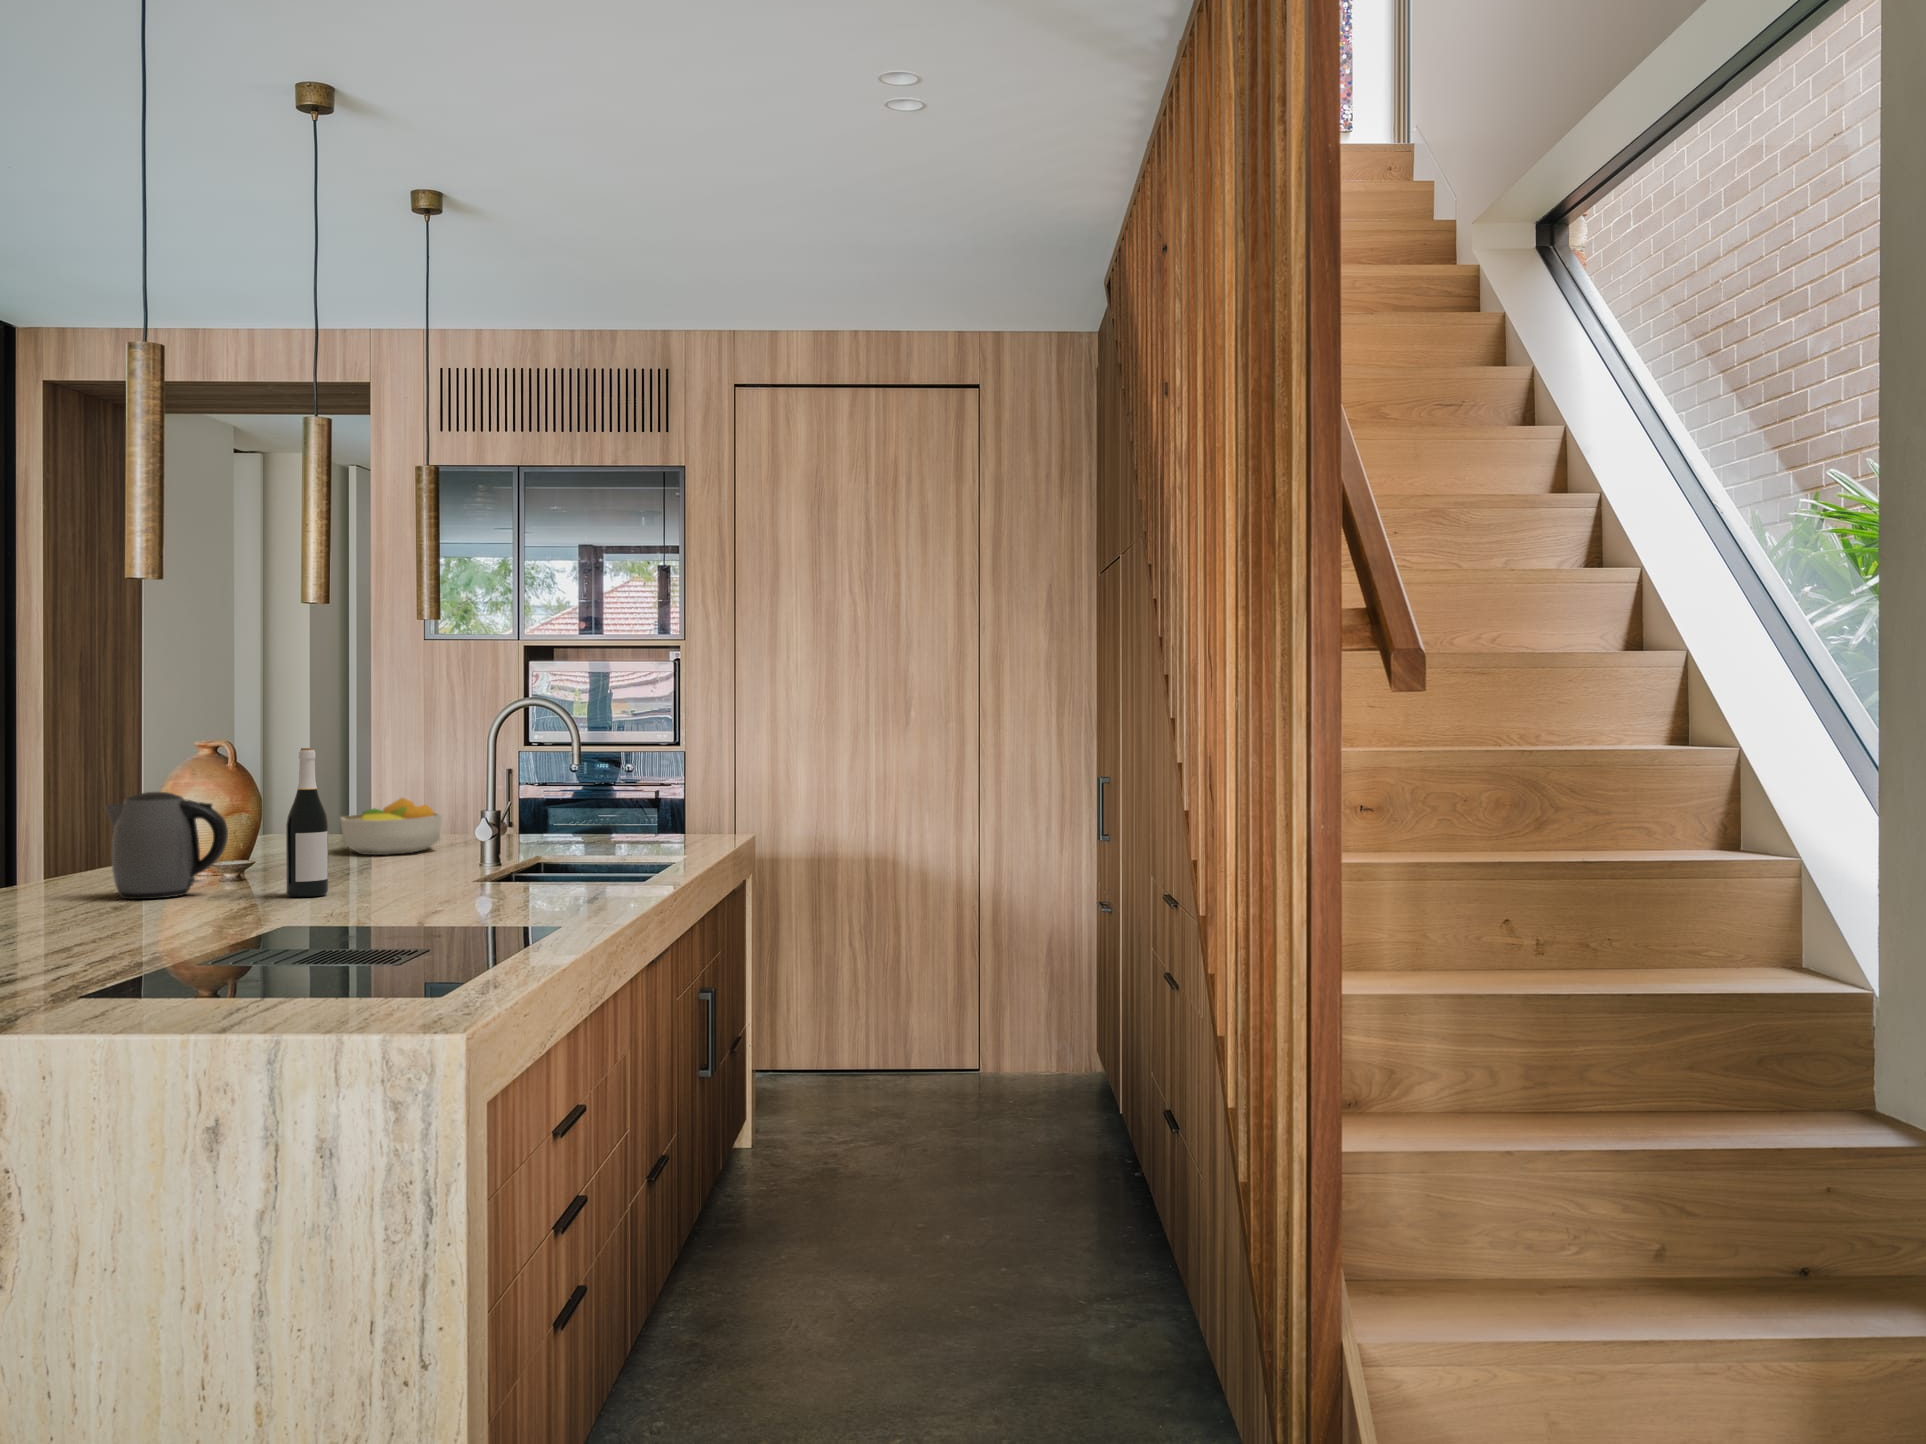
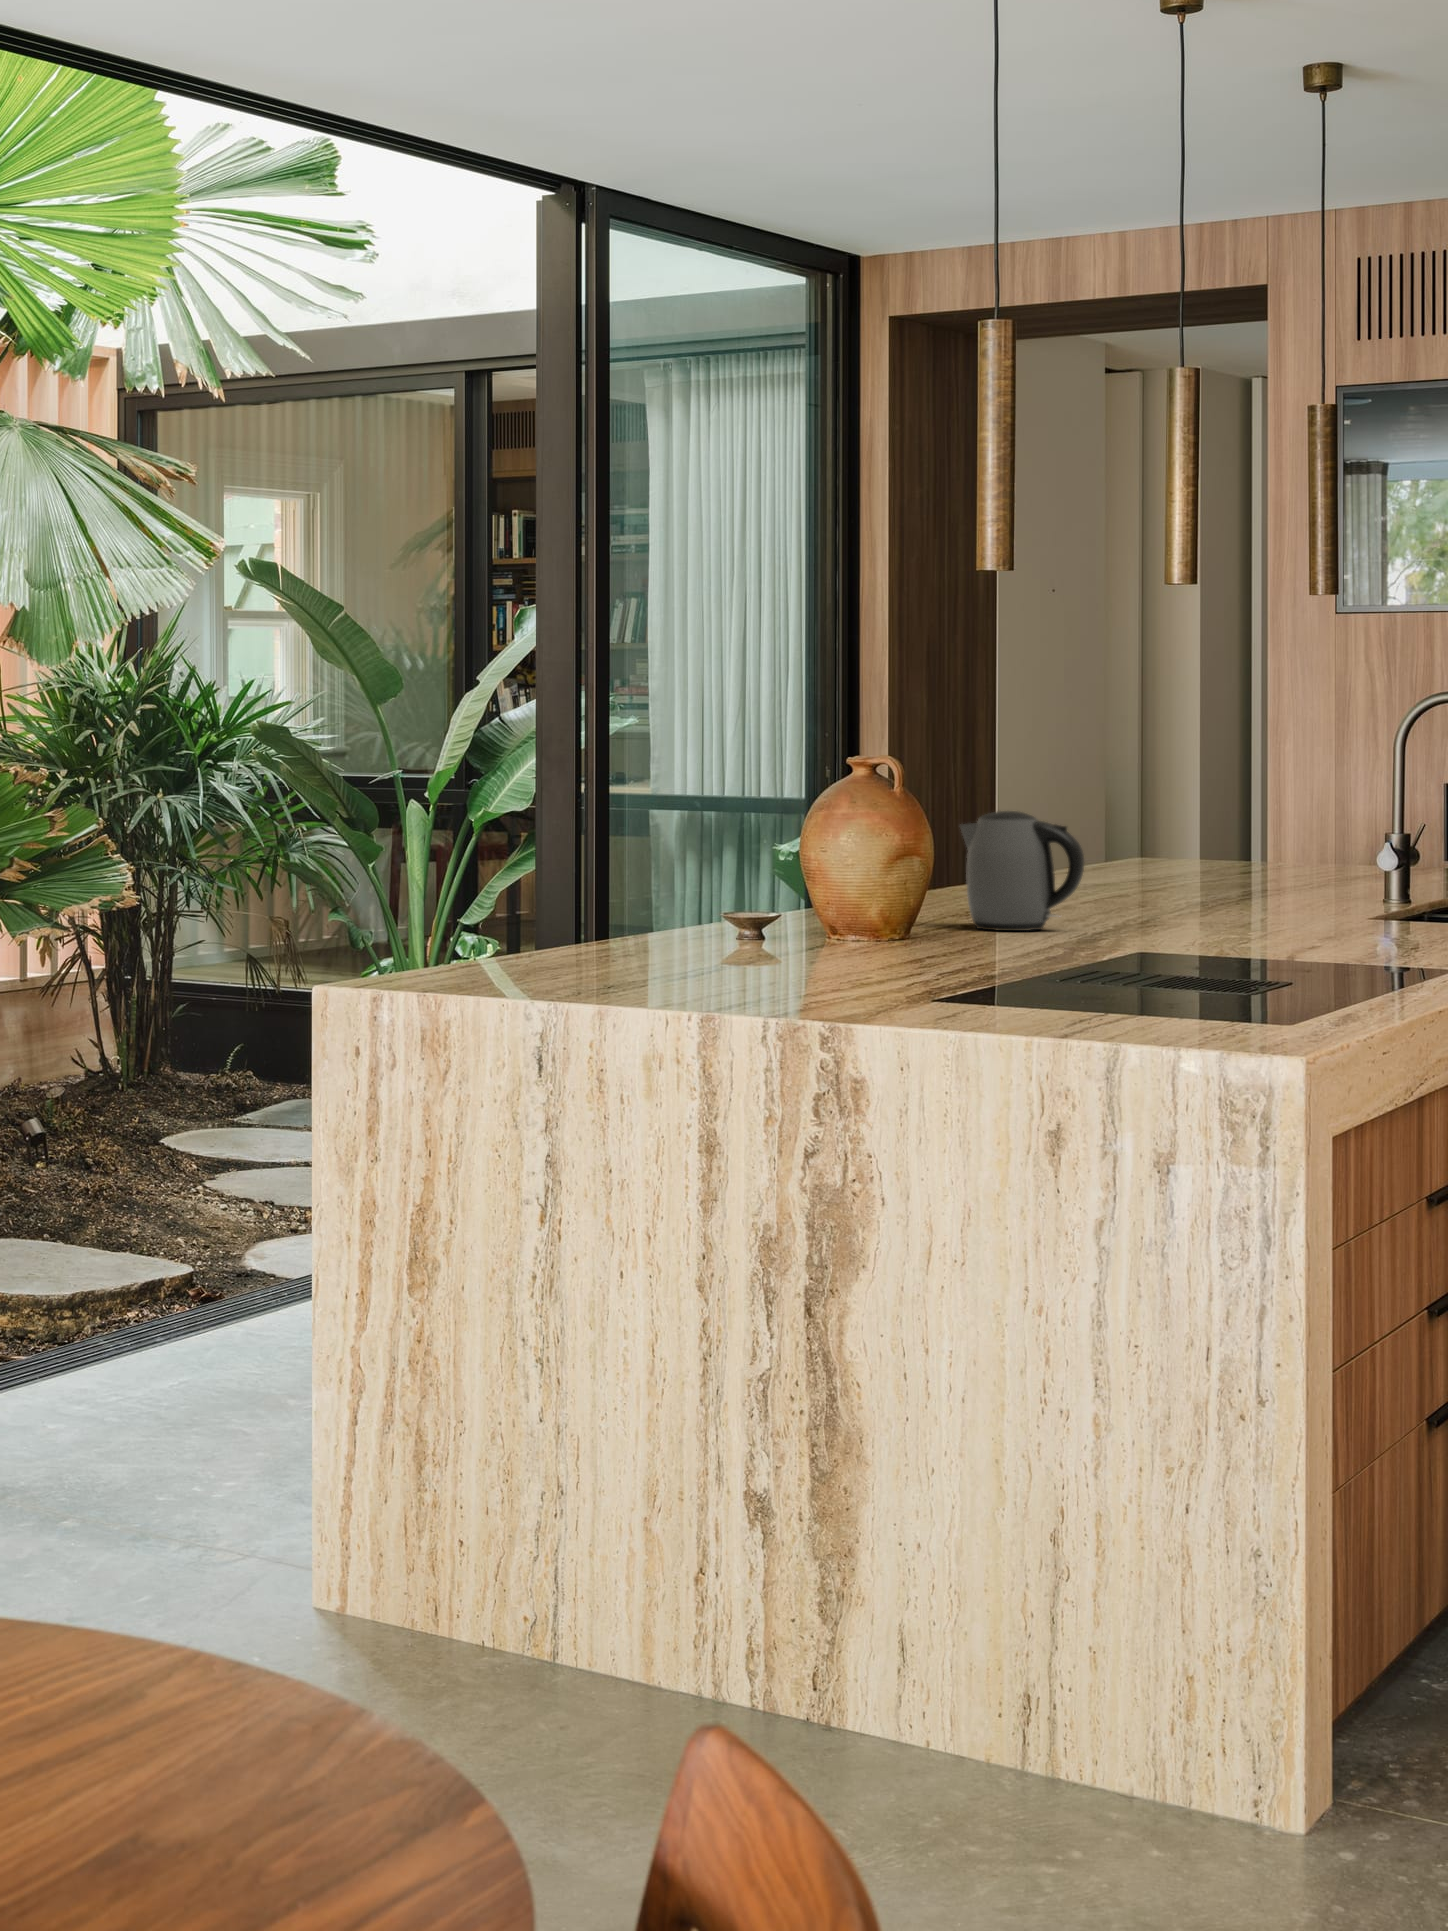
wine bottle: present [286,748,328,897] -> none [1148,763,1195,940]
fruit bowl: present [340,798,442,855] -> none [1222,836,1352,908]

